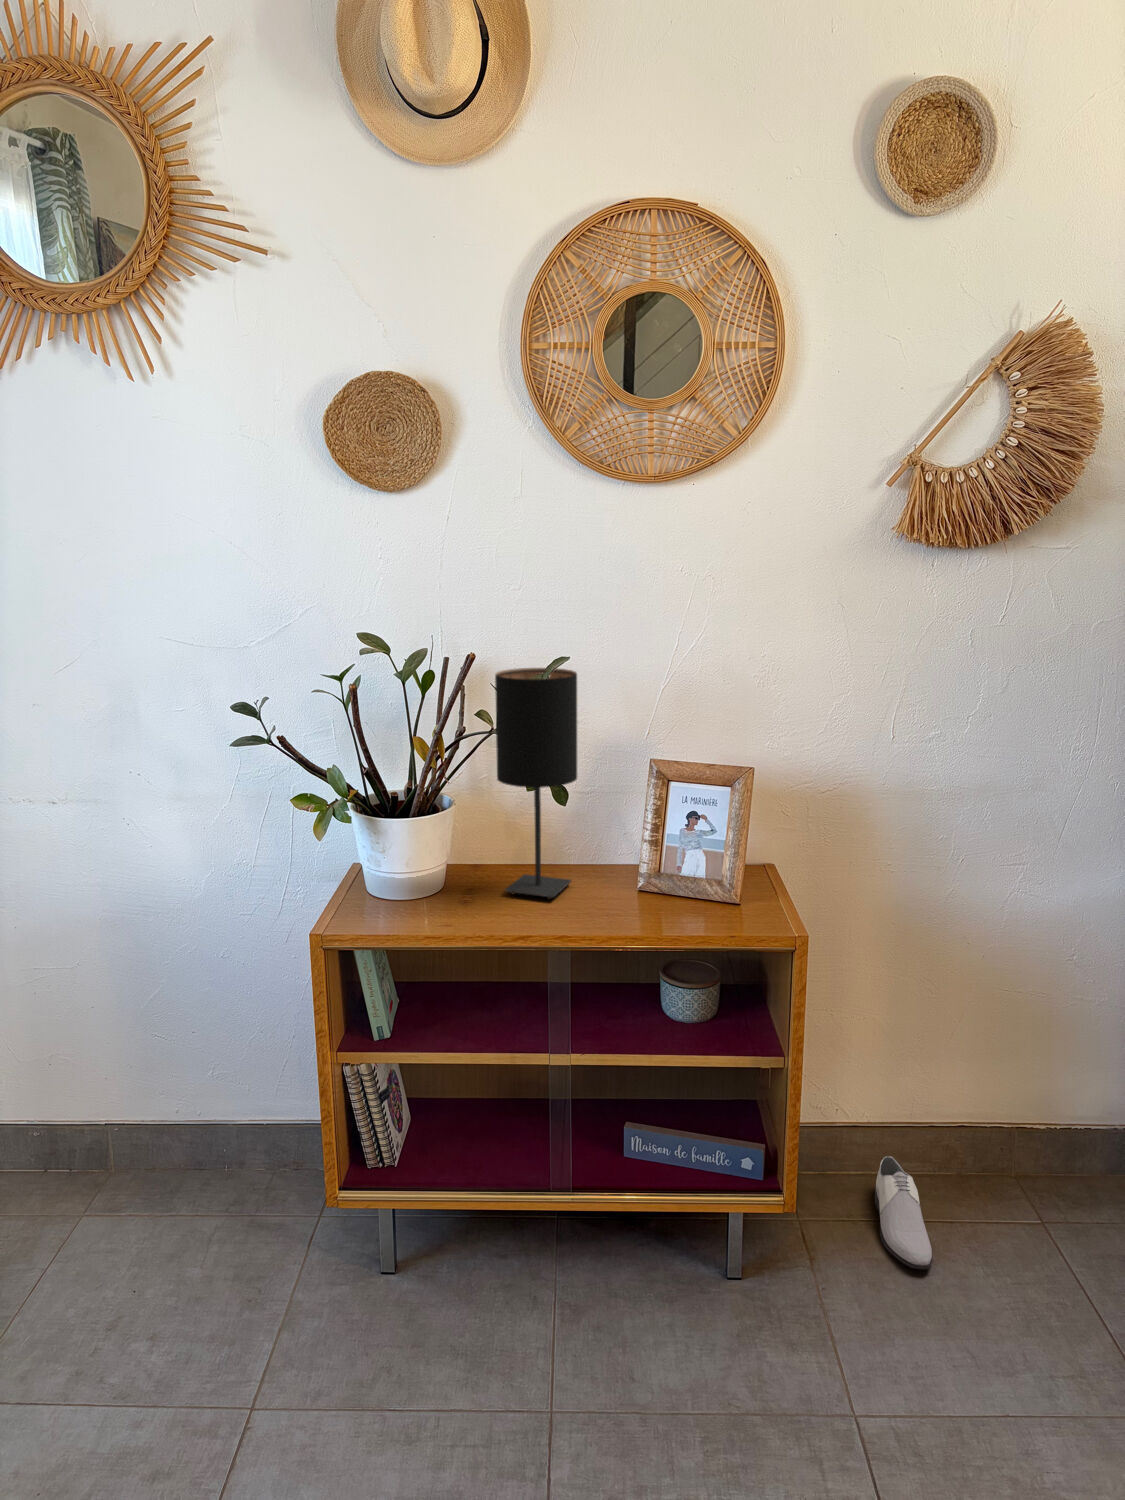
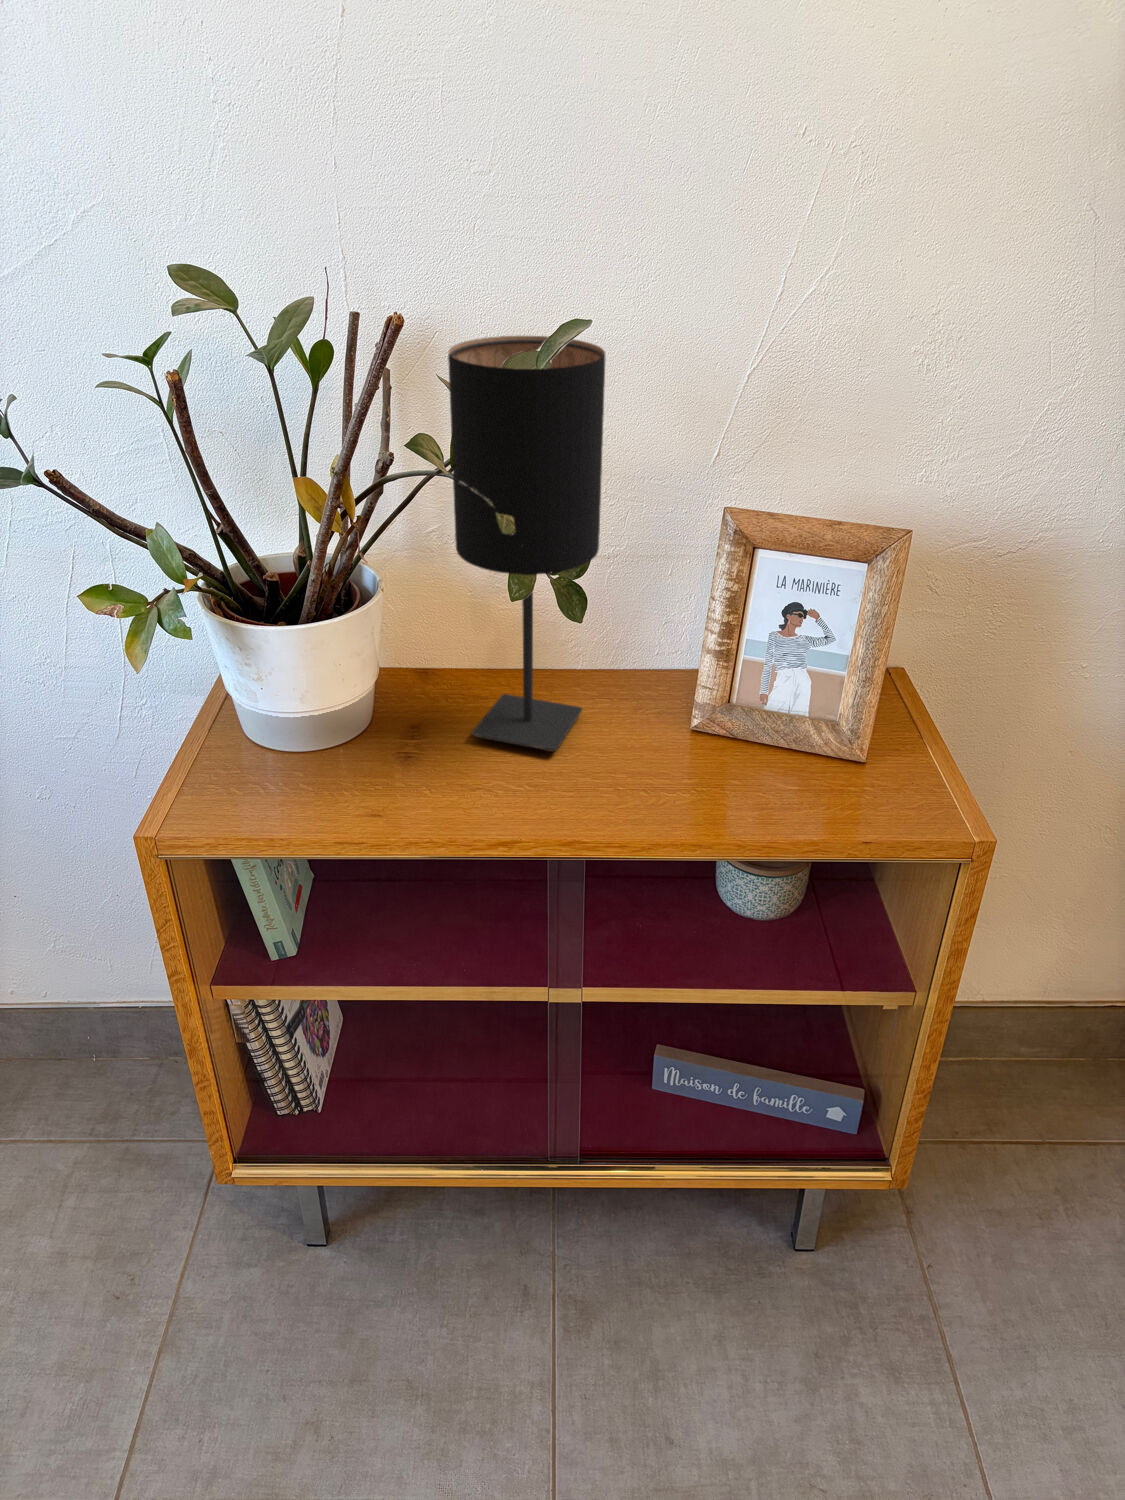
shoe: present [875,1156,932,1269] -> none [971,1039,1064,1219]

